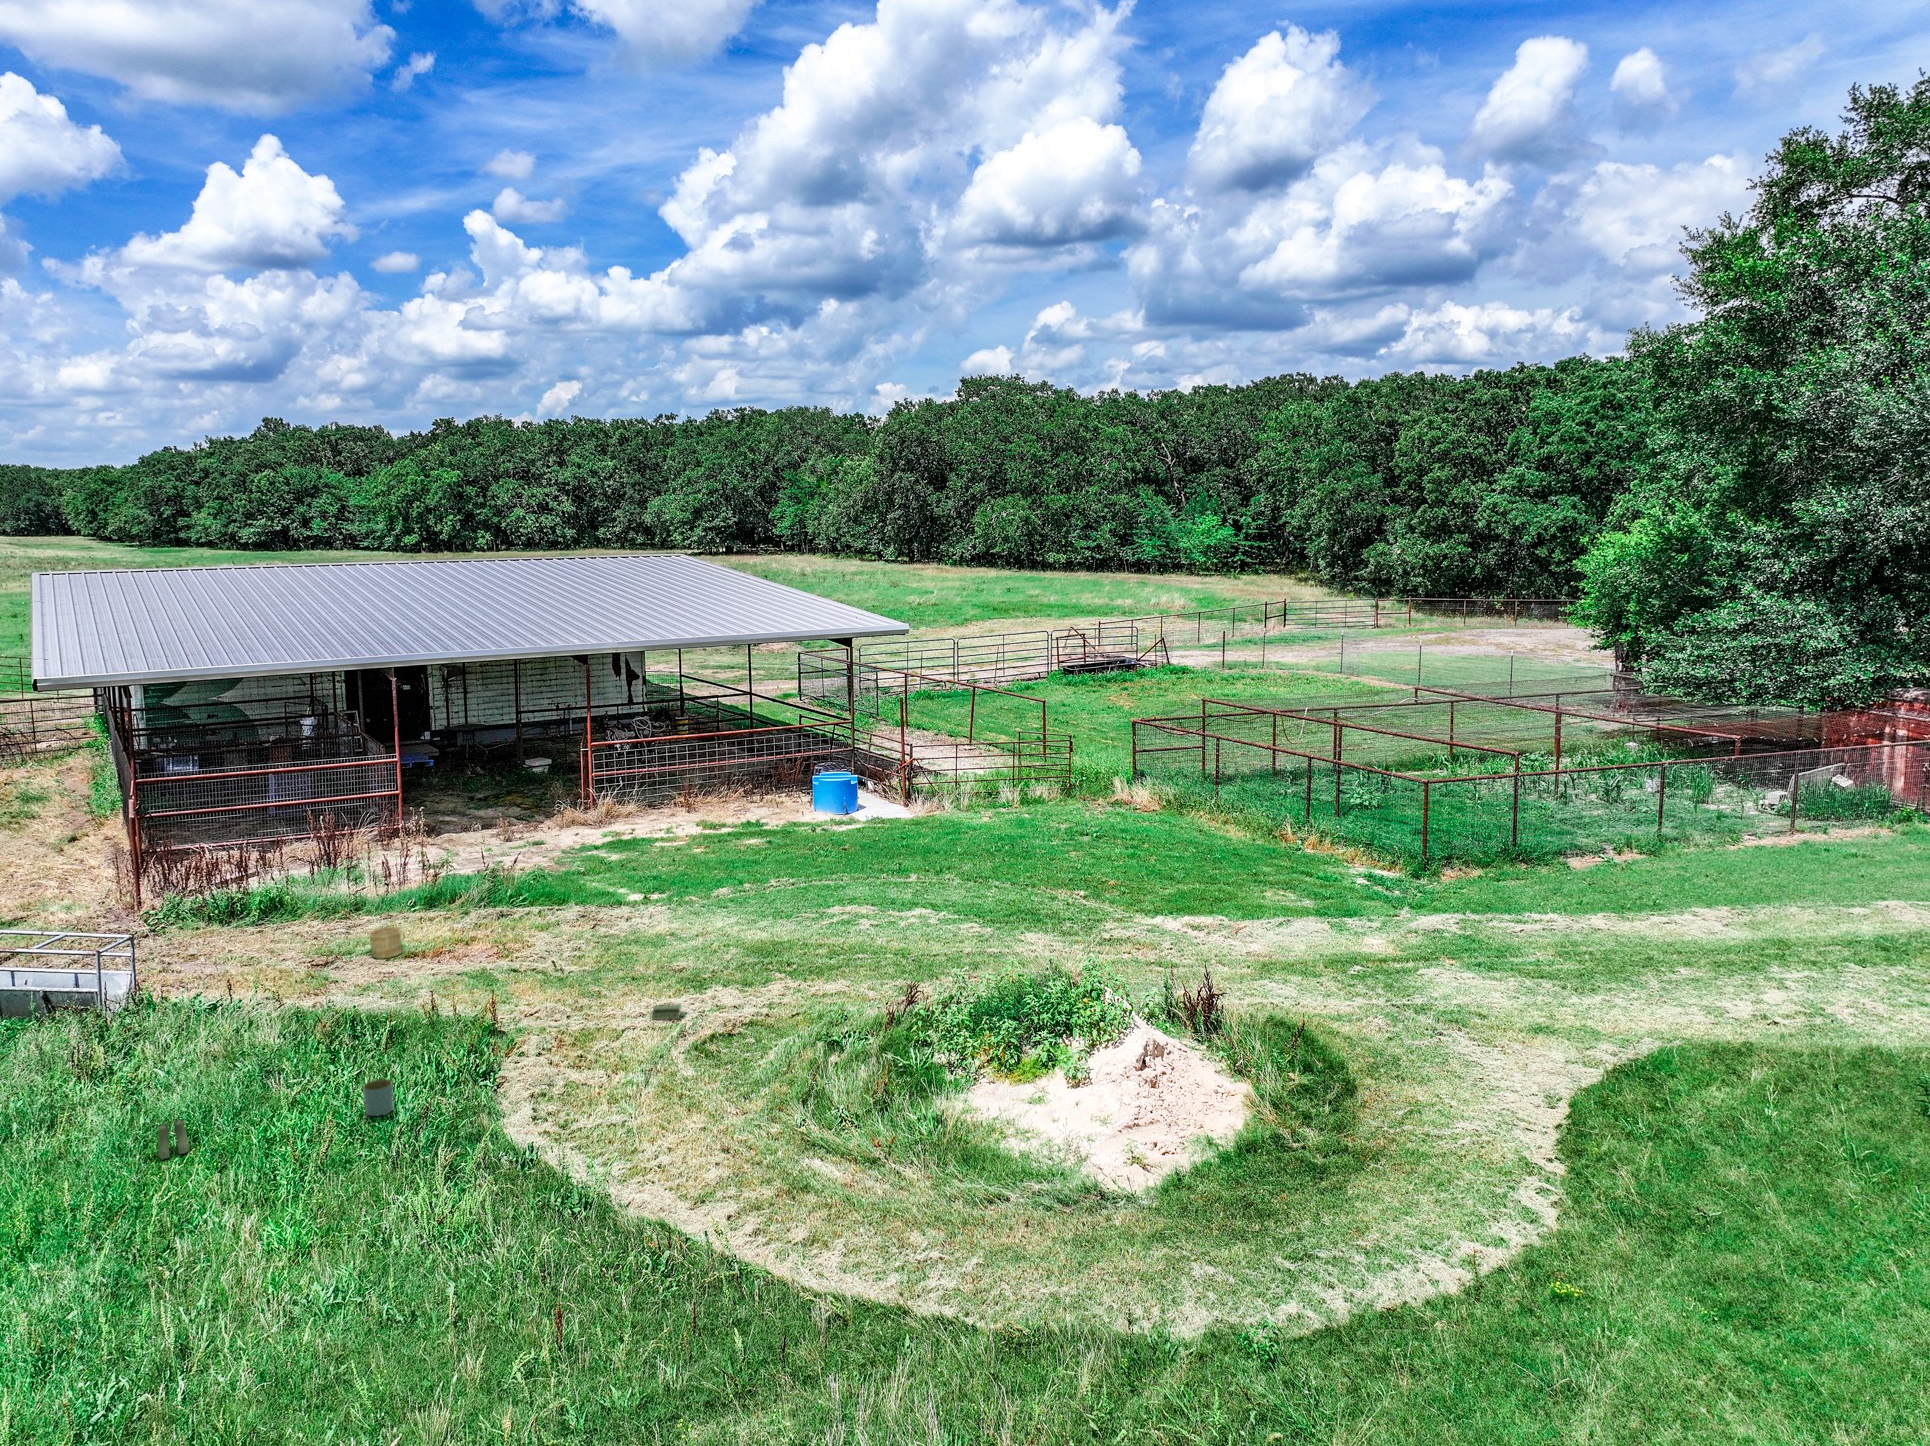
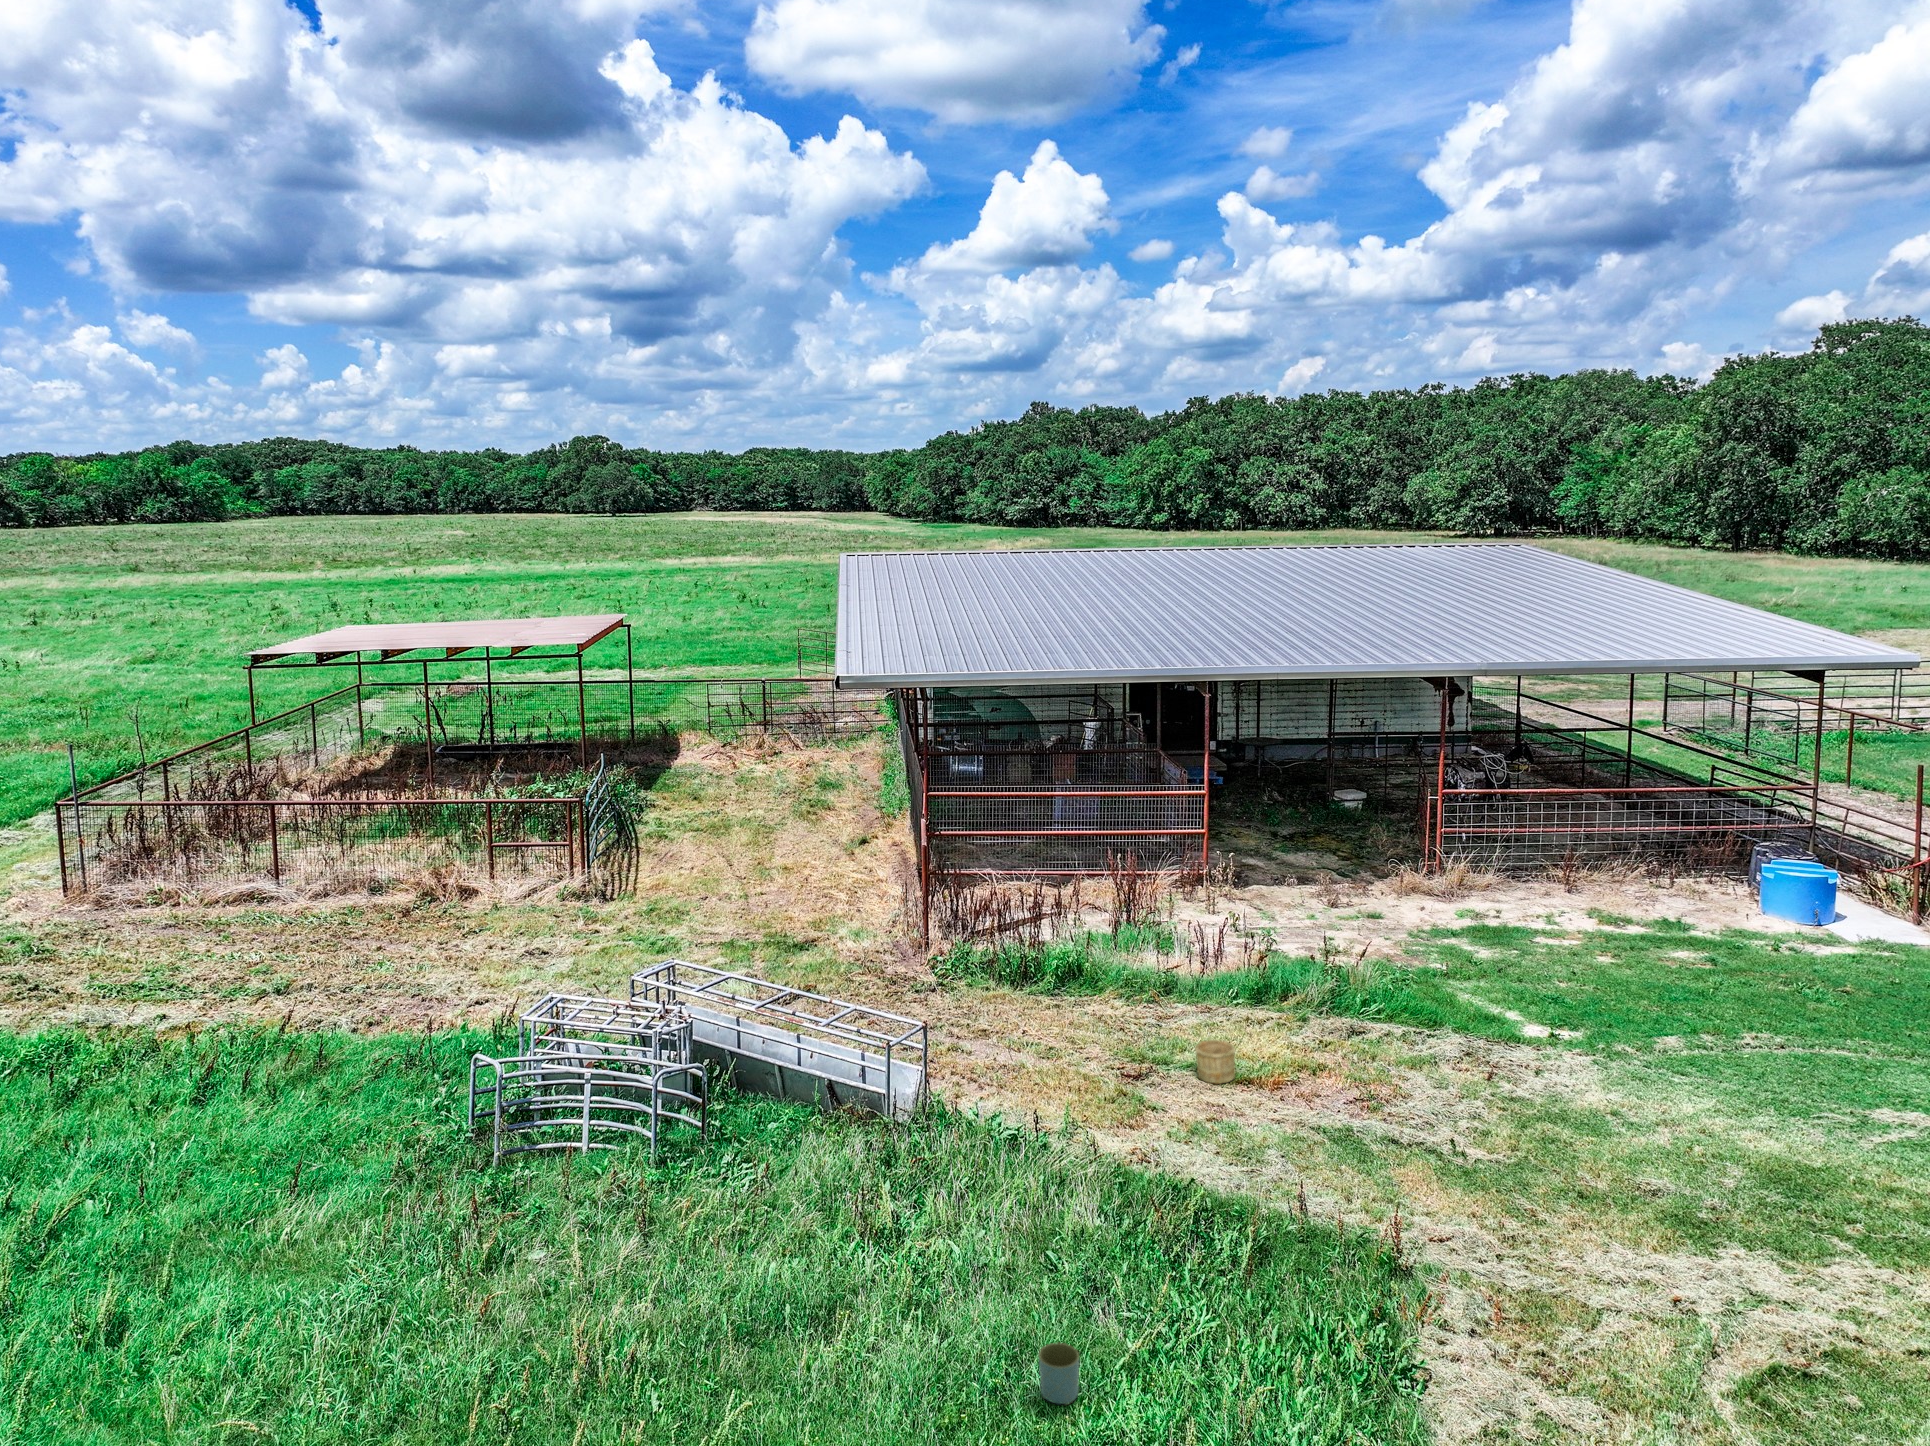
toolbox: present [652,1004,681,1020] -> none [1655,1282,1706,1321]
planter: present [363,1079,393,1116] -> present [1038,1343,1079,1405]
boots: present [158,1119,189,1160] -> none [975,1344,1012,1402]

